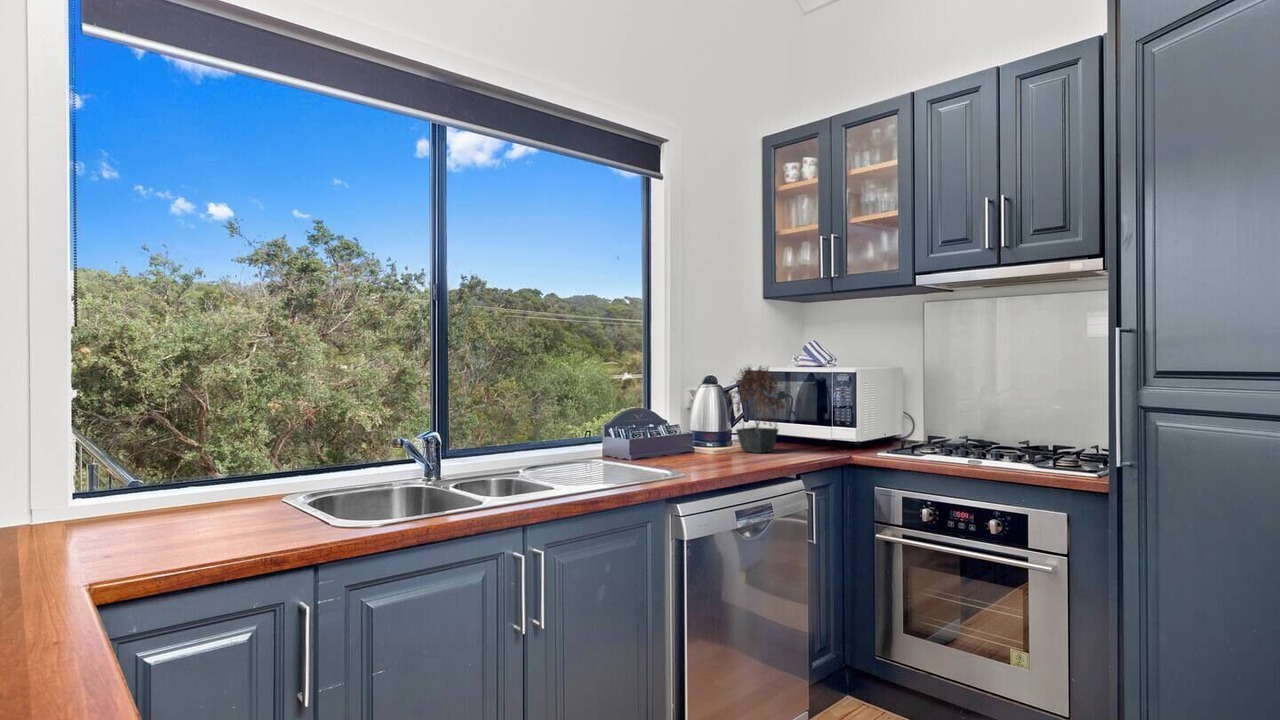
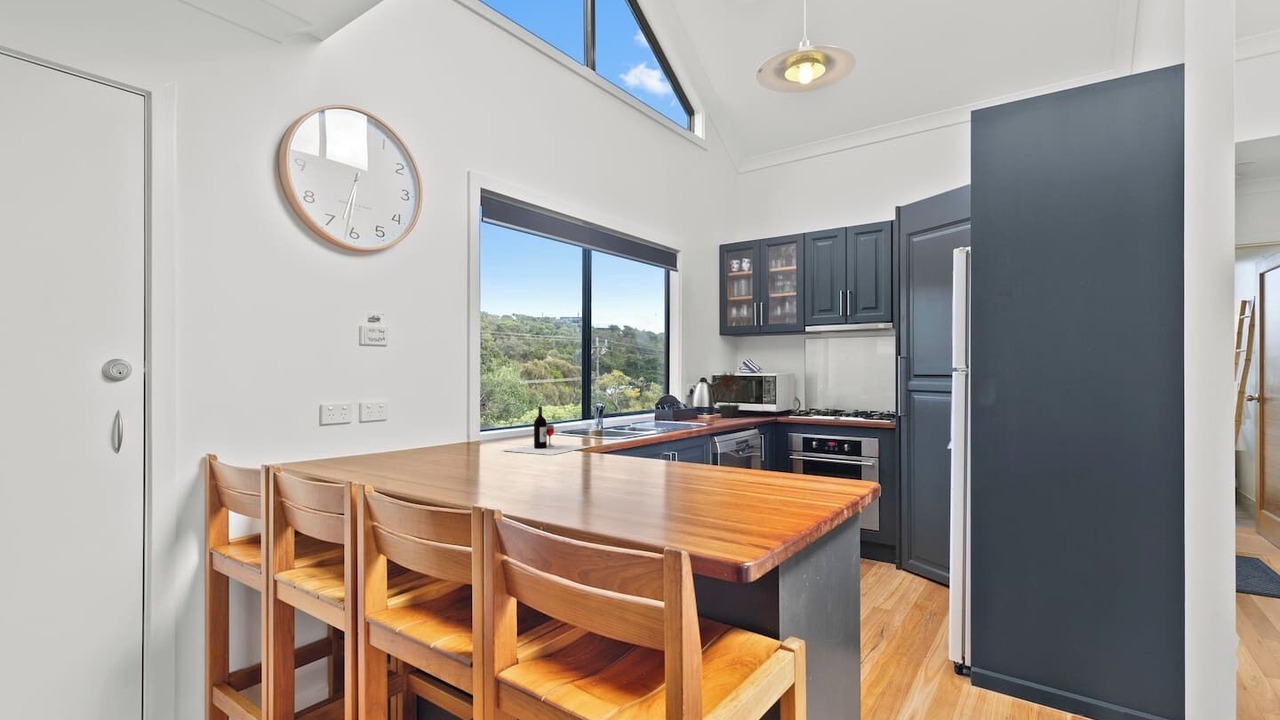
wine bottle: none [33,444,259,581] -> present [503,407,590,455]

